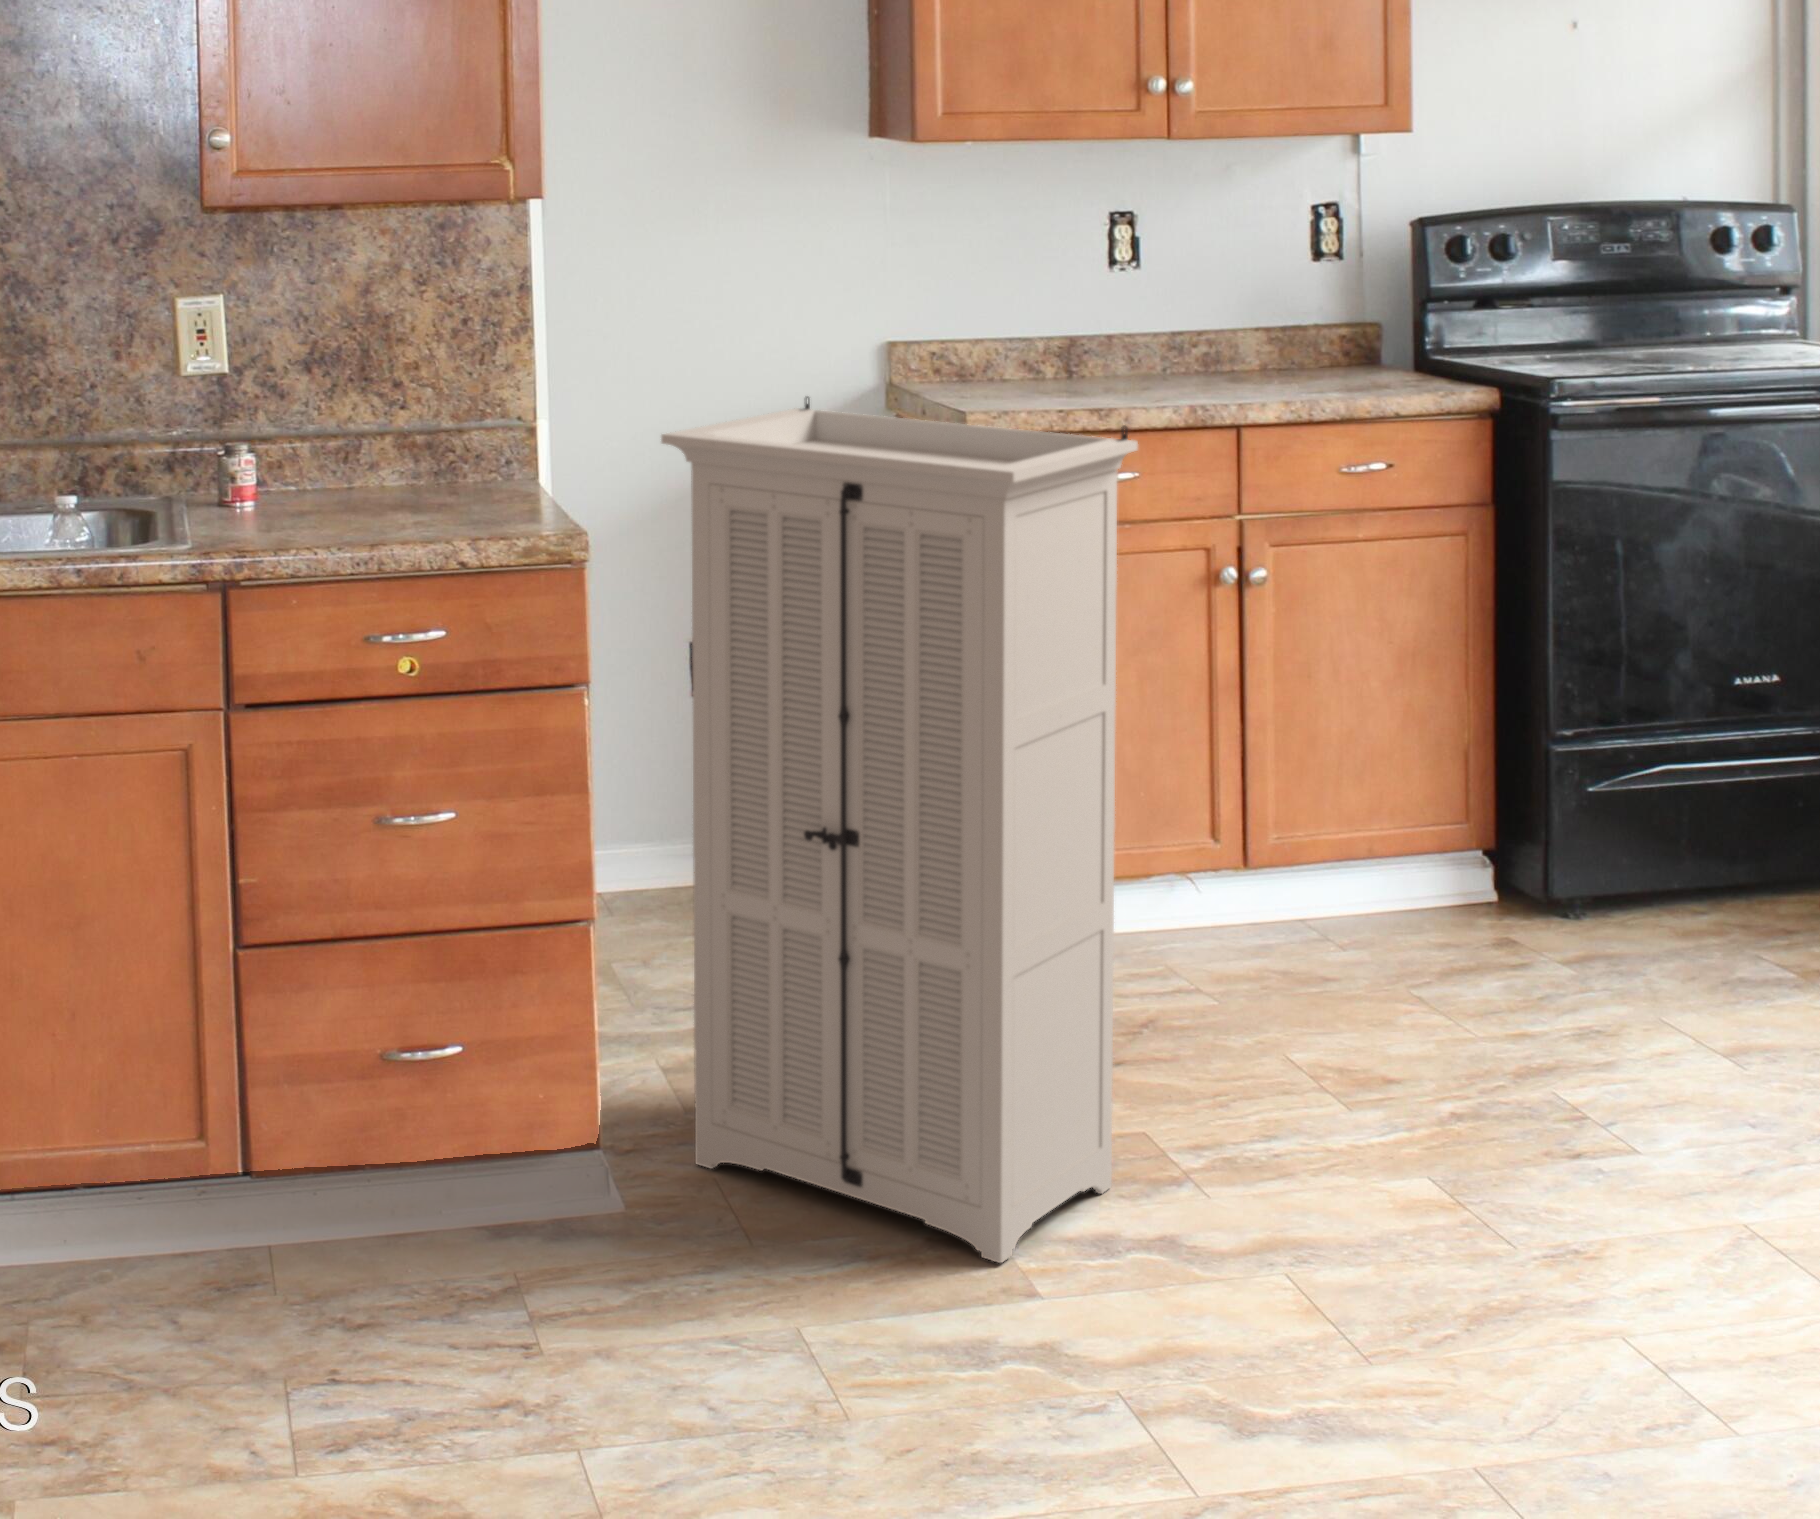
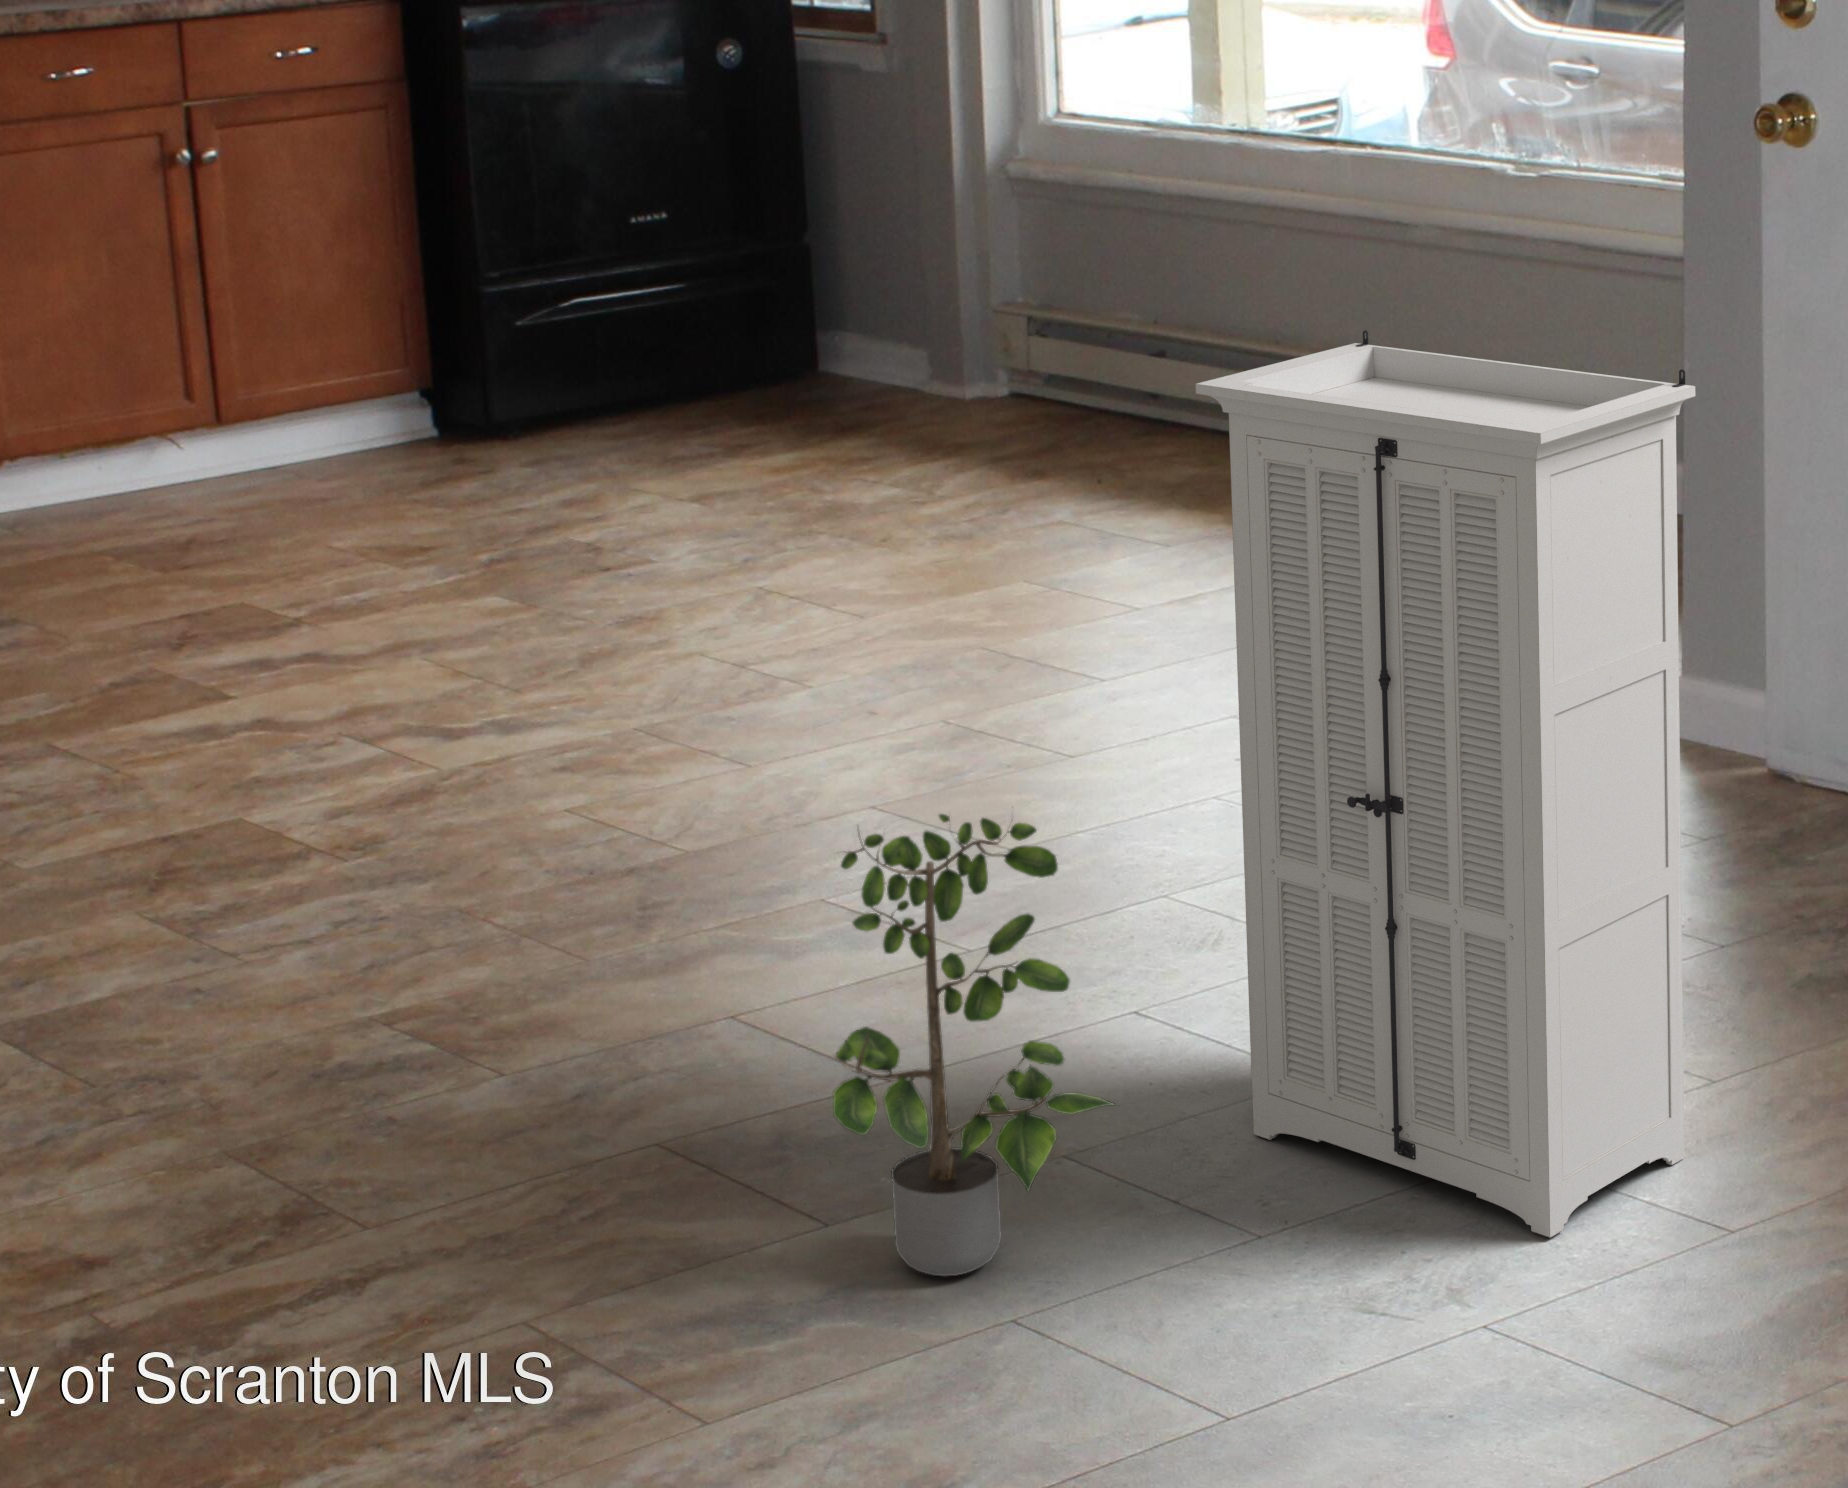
potted plant: none [313,830,593,1301] -> present [833,814,1115,1276]

